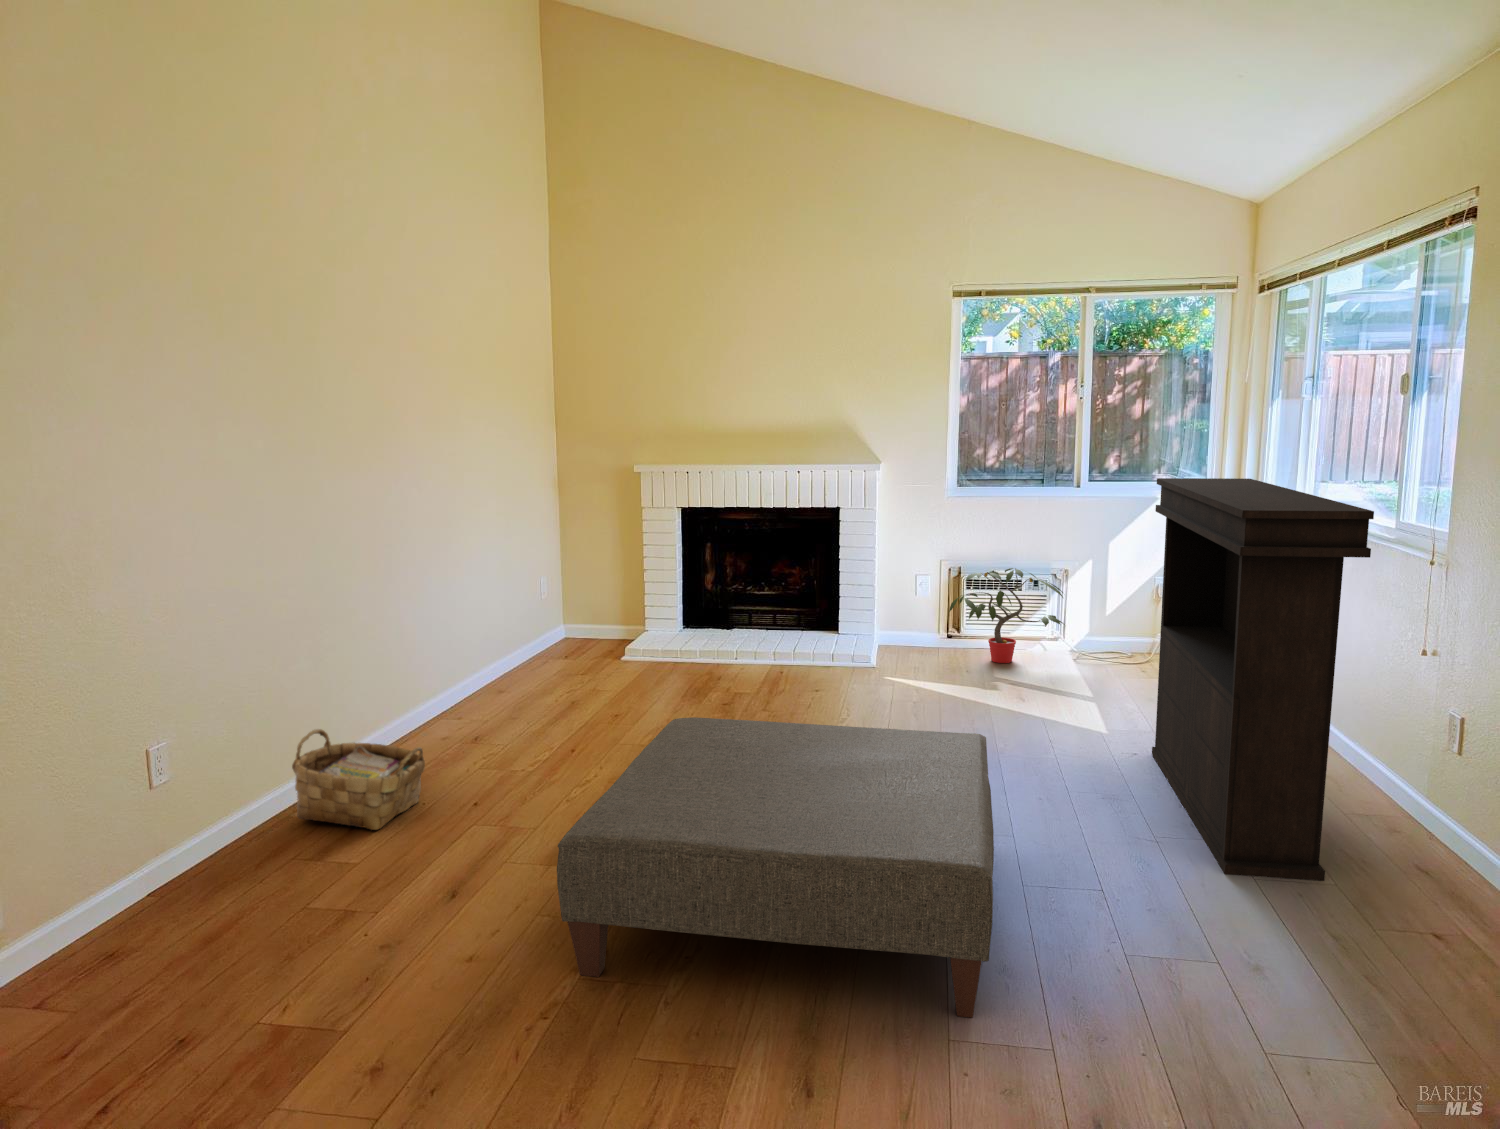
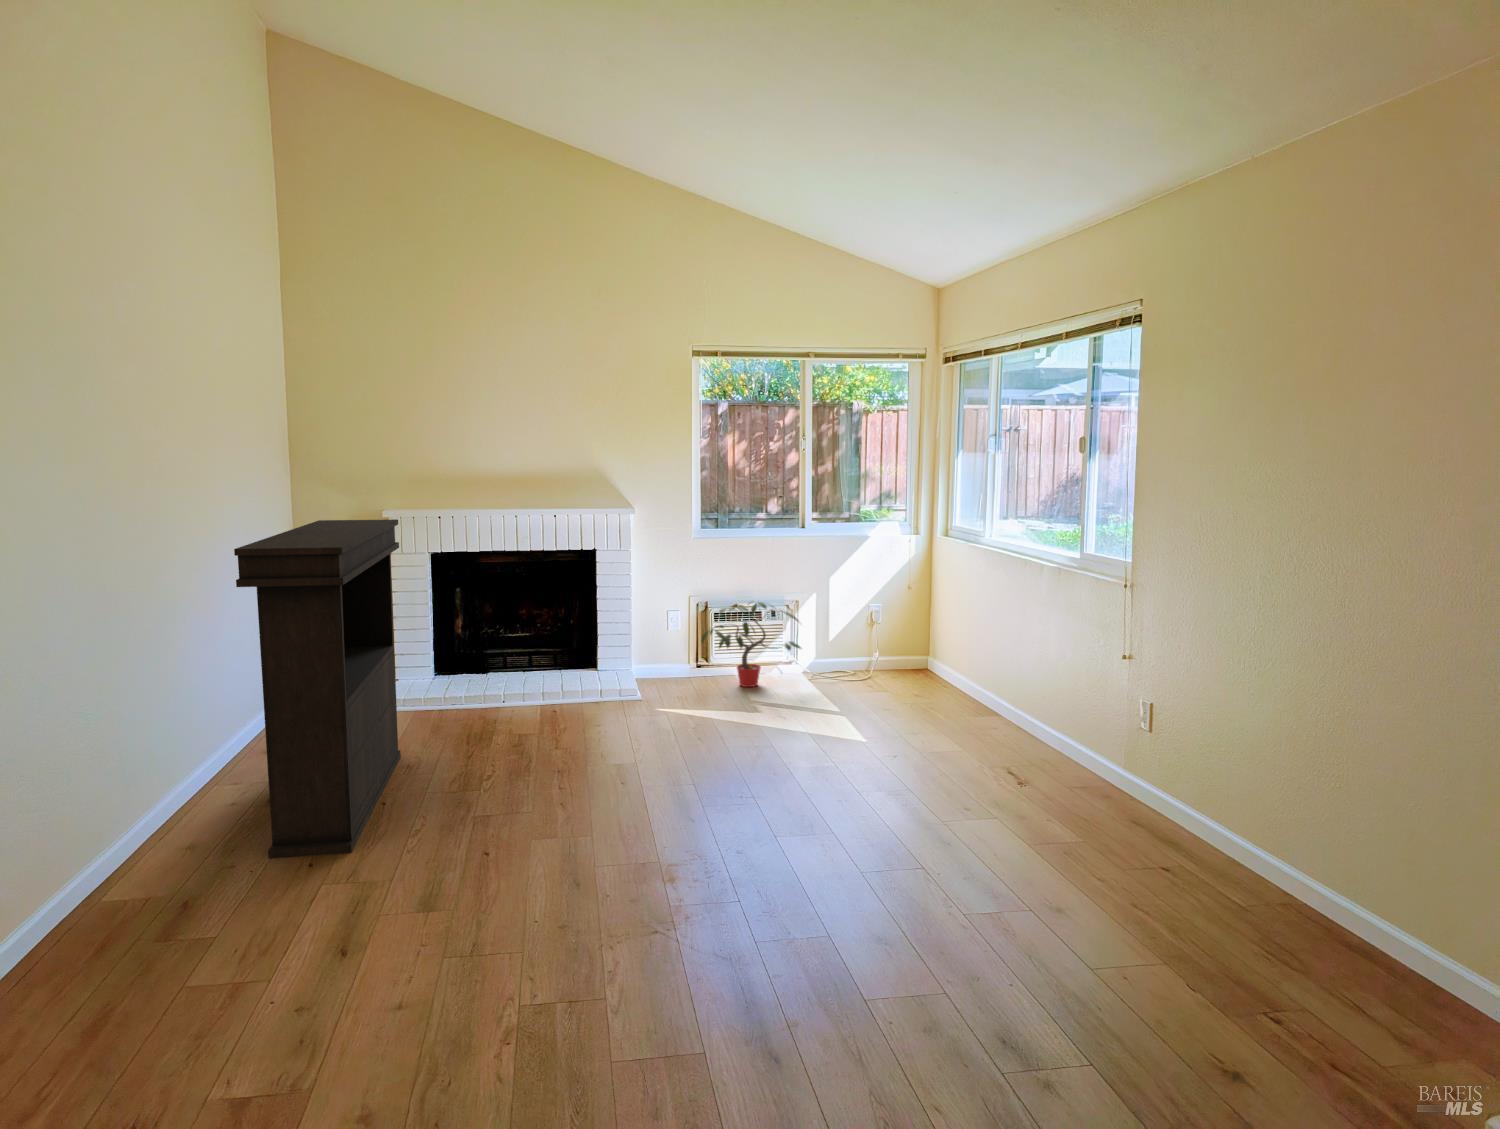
console table: present [1152,478,1374,881] -> present [234,519,401,859]
ottoman: present [557,717,994,1018] -> none [475,754,895,1040]
woven basket: present [292,729,425,830] -> none [66,820,231,927]

